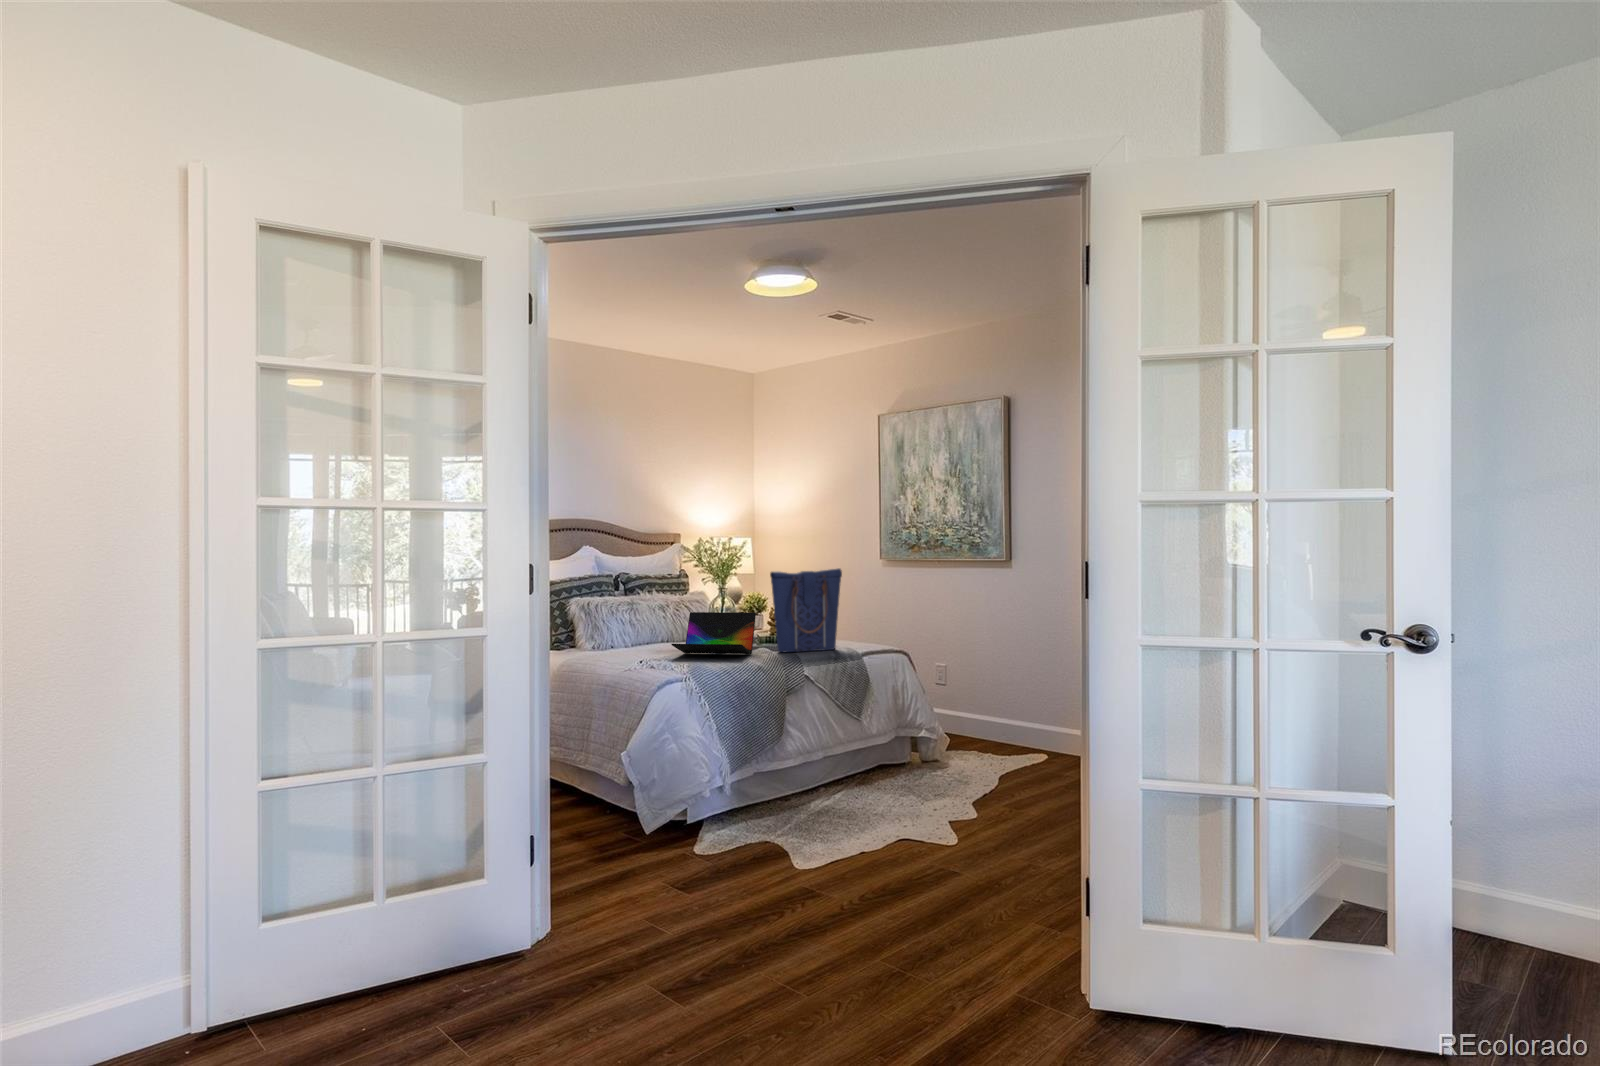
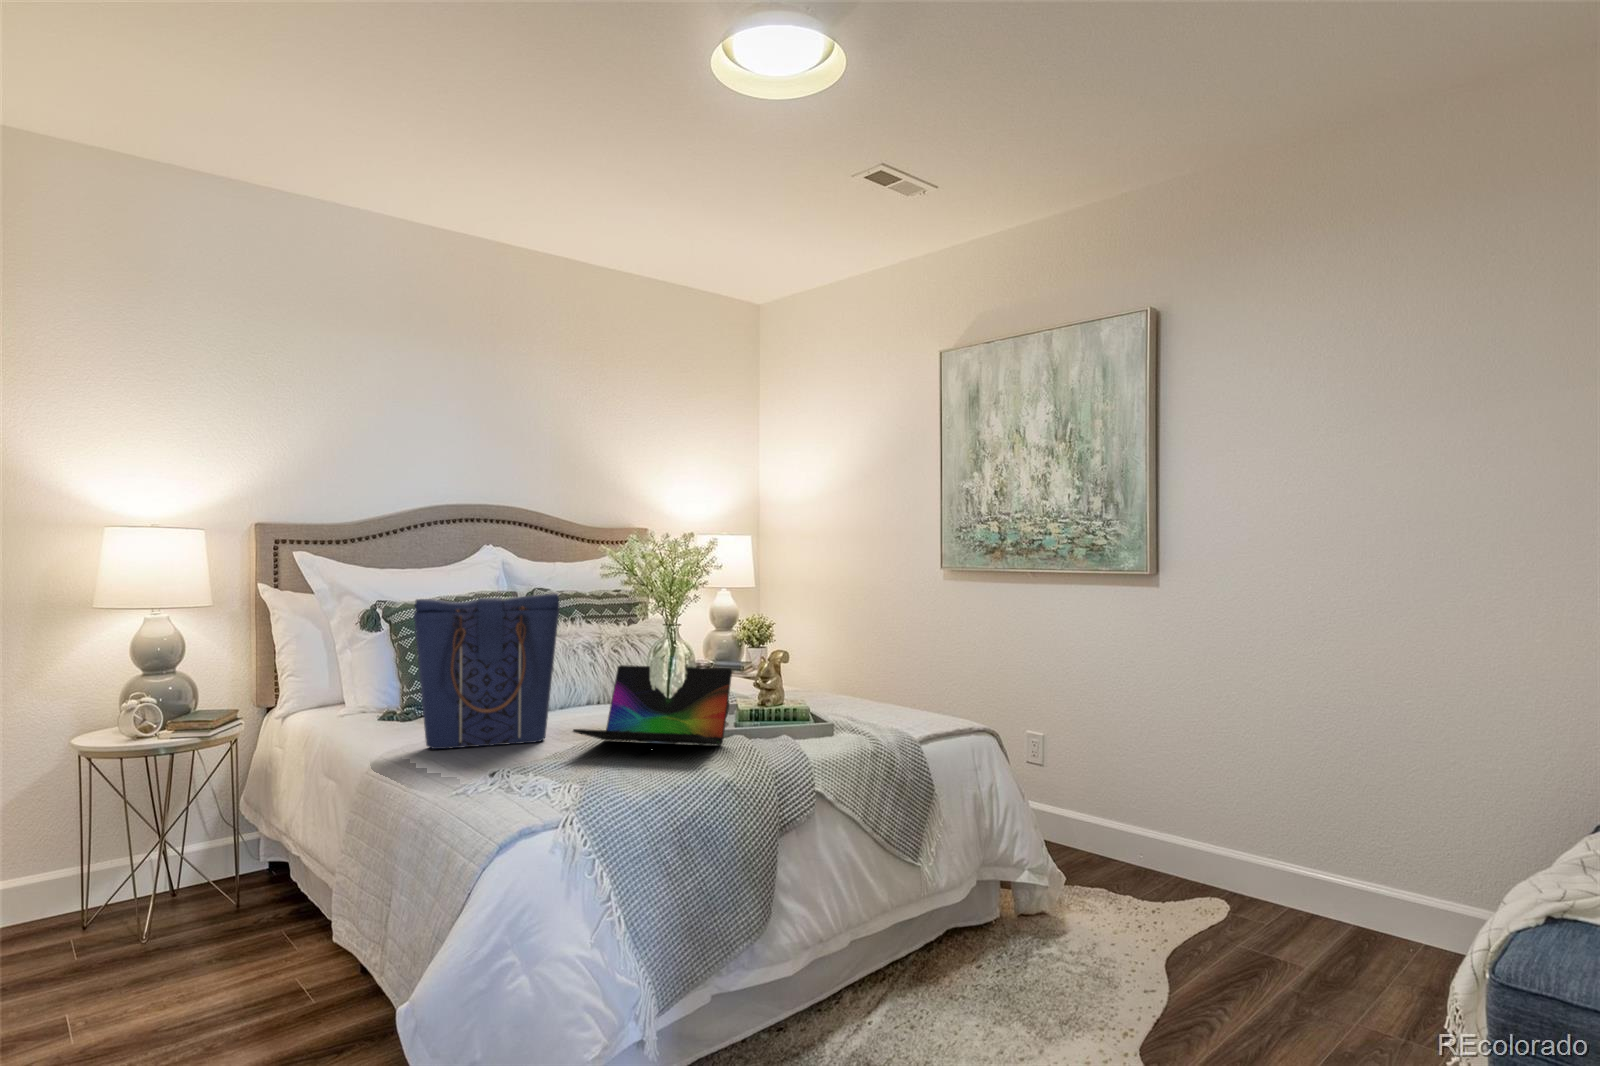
tote bag: present [770,568,842,653] -> present [414,593,559,749]

